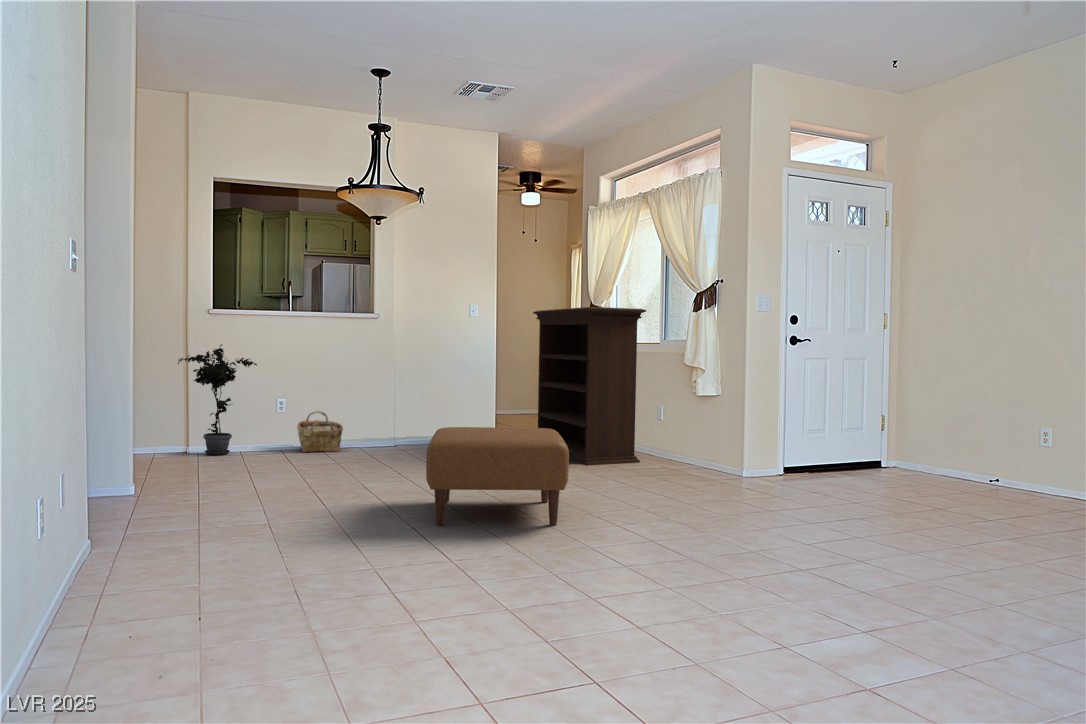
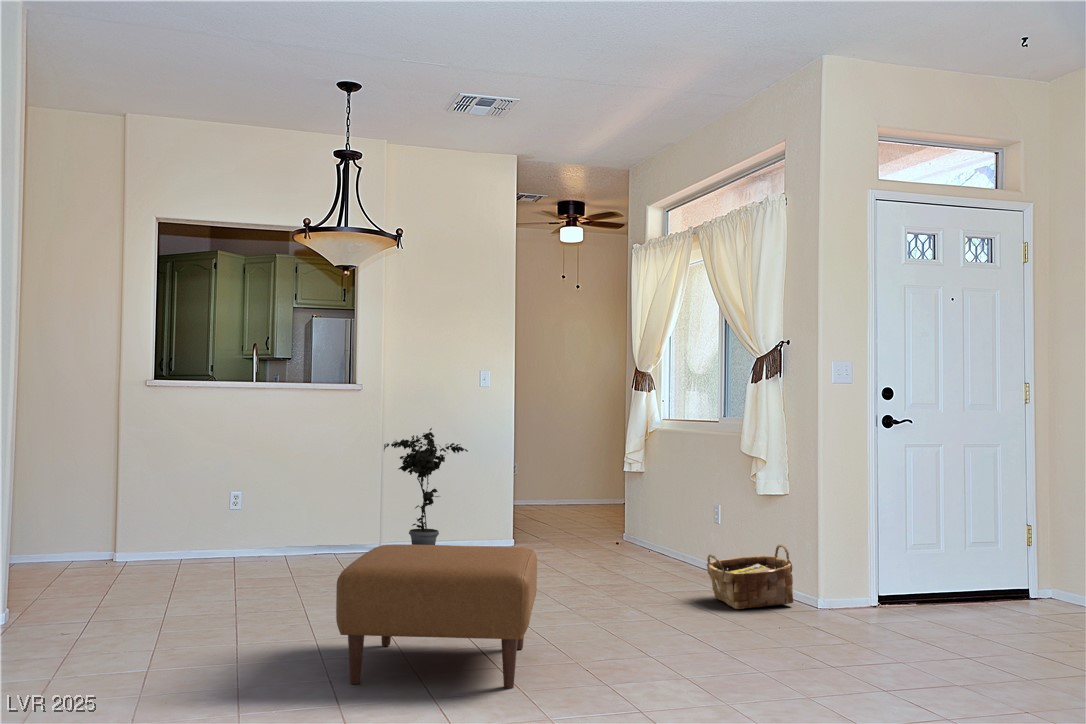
bookshelf: present [533,307,646,465] -> none [553,377,690,591]
potted plant: present [178,344,257,455] -> present [384,428,468,545]
woven basket: present [297,411,343,452] -> present [707,544,793,609]

